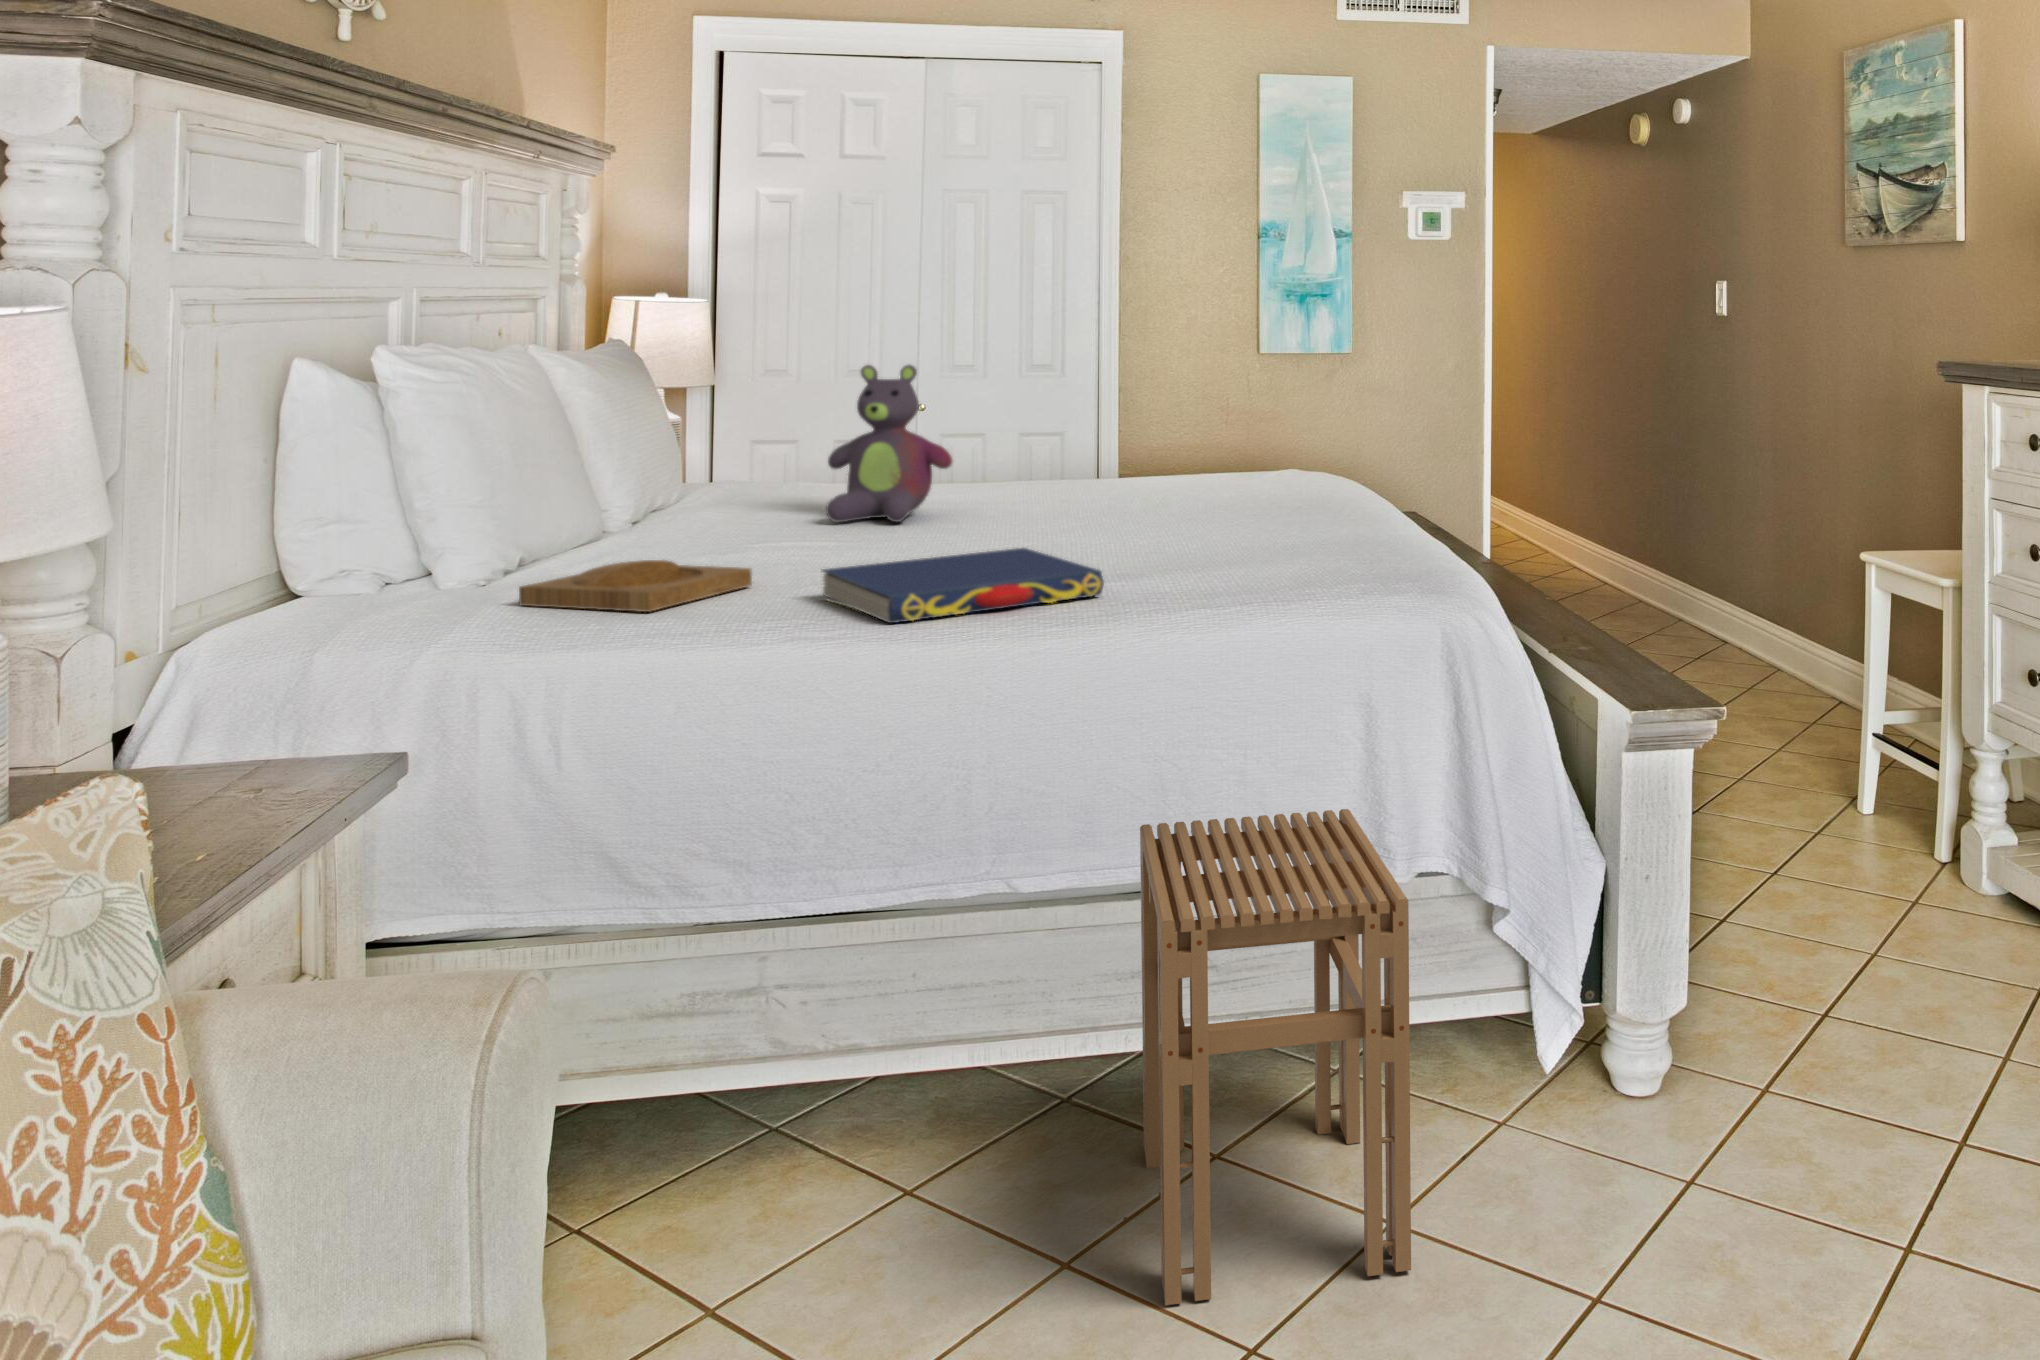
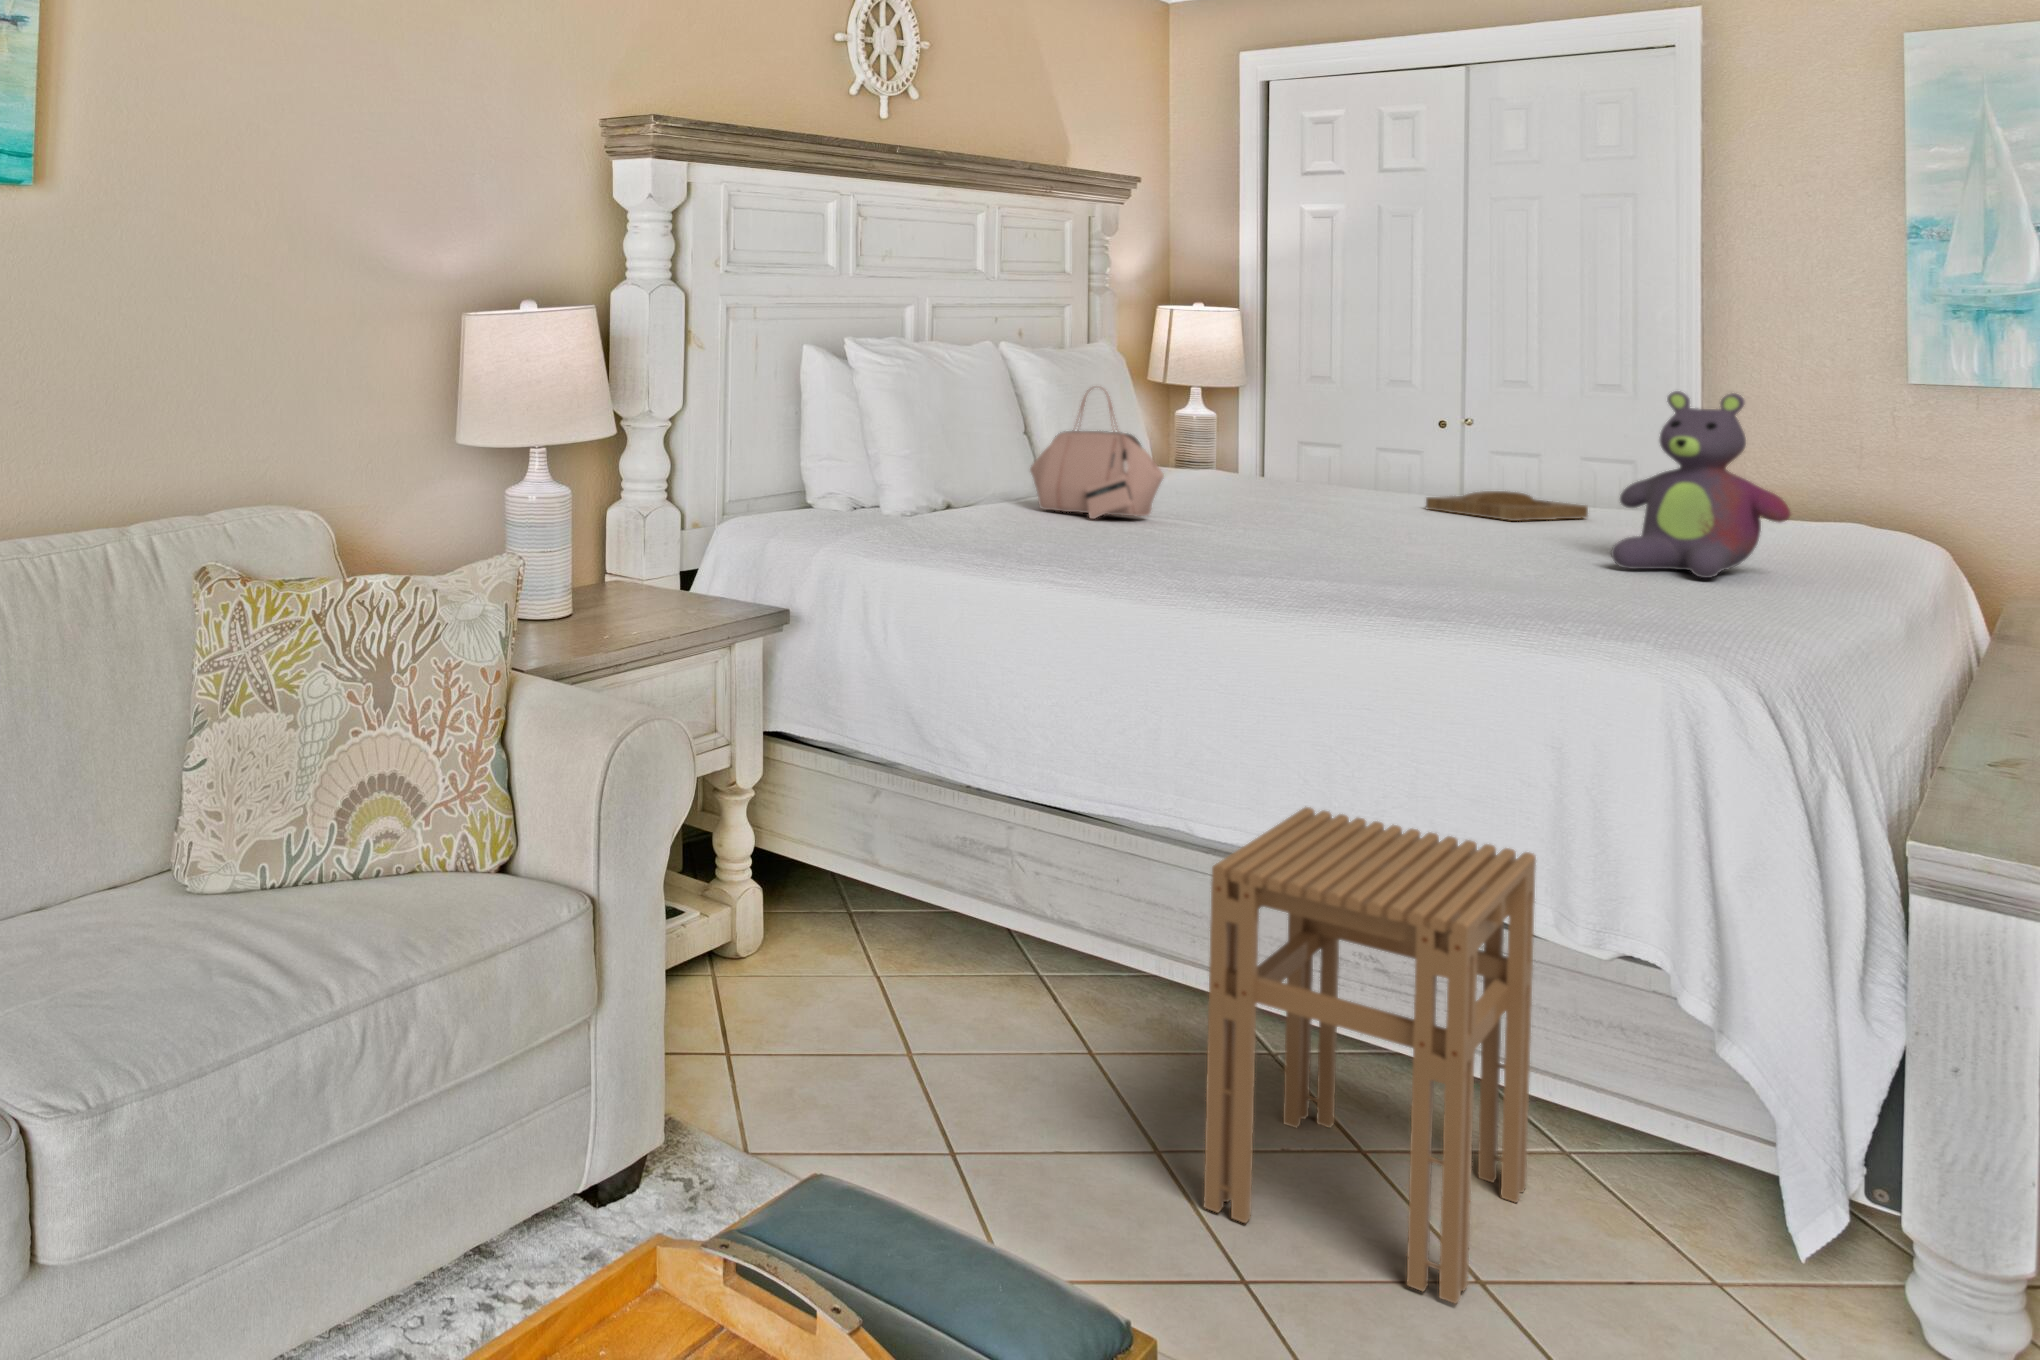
stuffed bear: present [826,365,952,522] -> present [1611,391,1790,578]
handbag: none [612,391,793,551] -> present [1030,390,1164,519]
book: present [822,548,1104,623] -> none [1098,535,1330,594]
tray: present [519,560,752,612] -> present [1426,491,1588,521]

